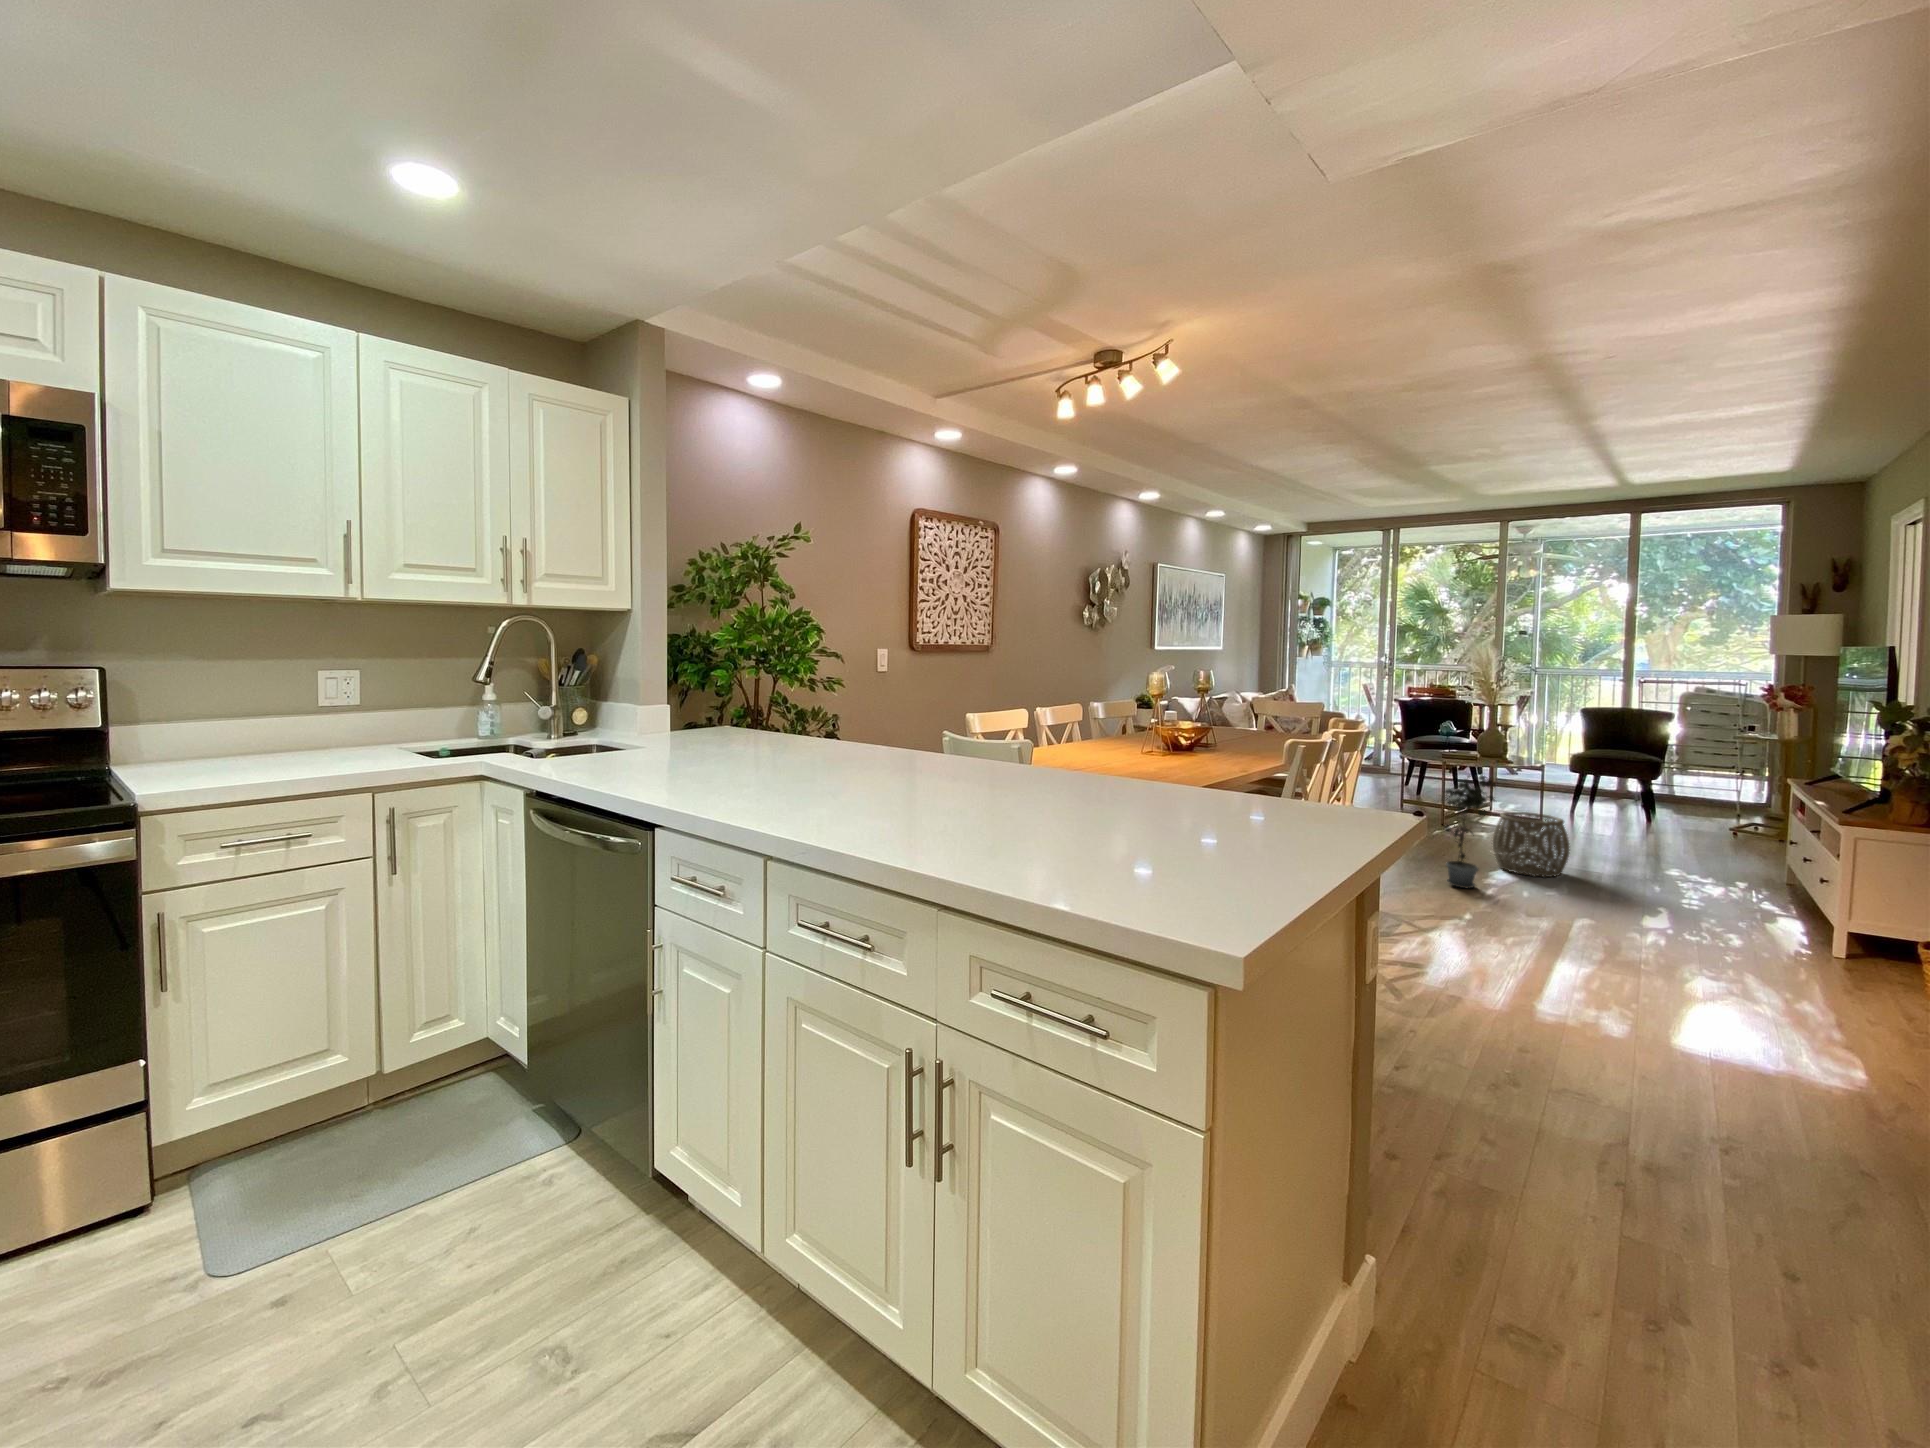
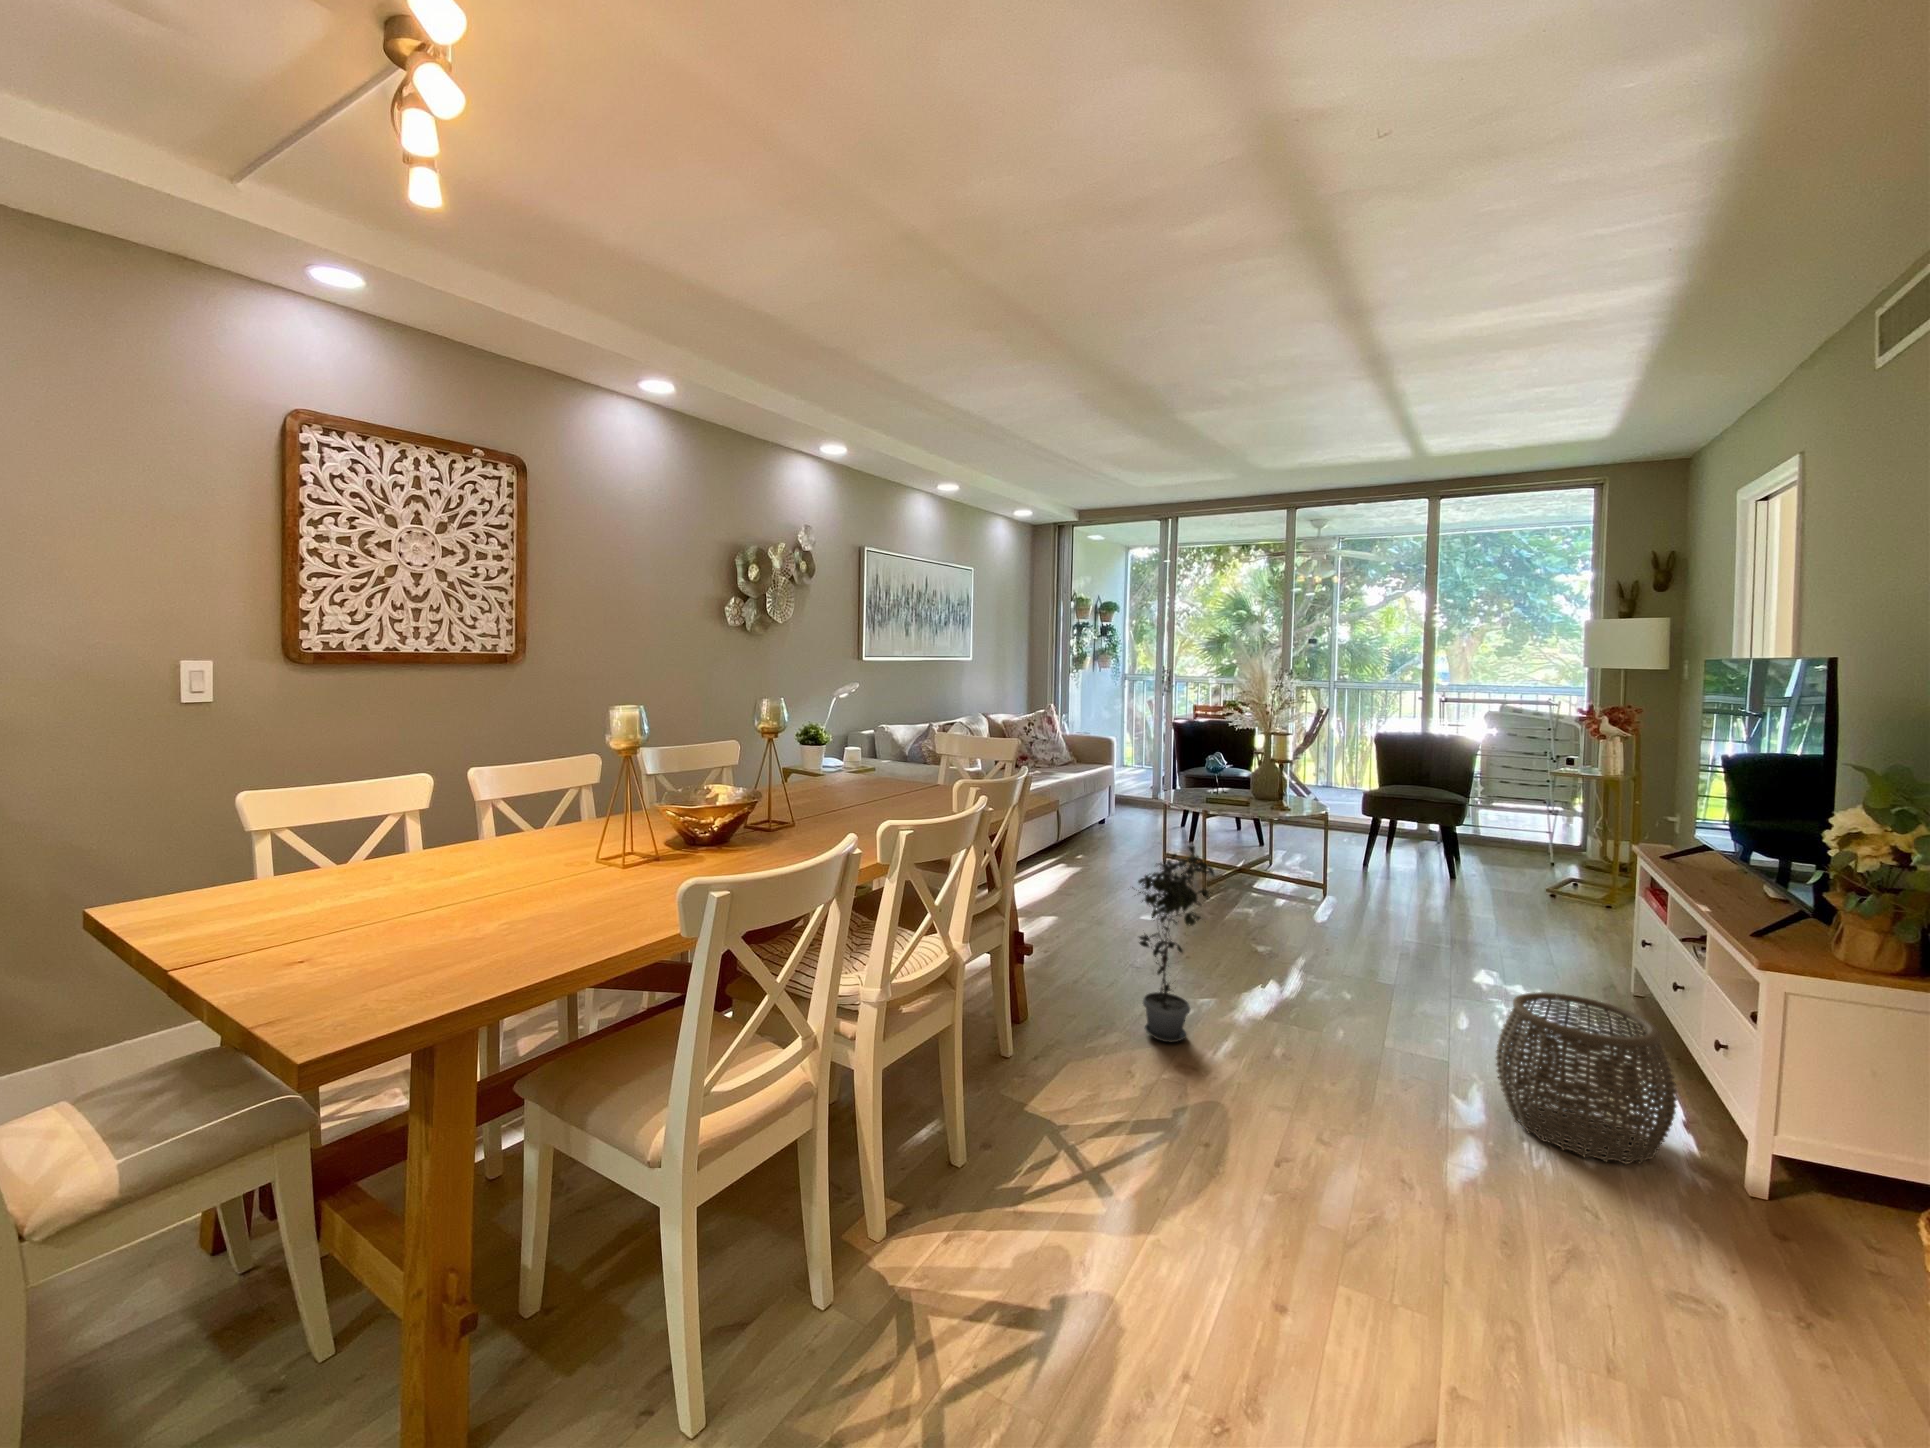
woven basket: present [1492,812,1570,877] -> present [1496,992,1677,1164]

